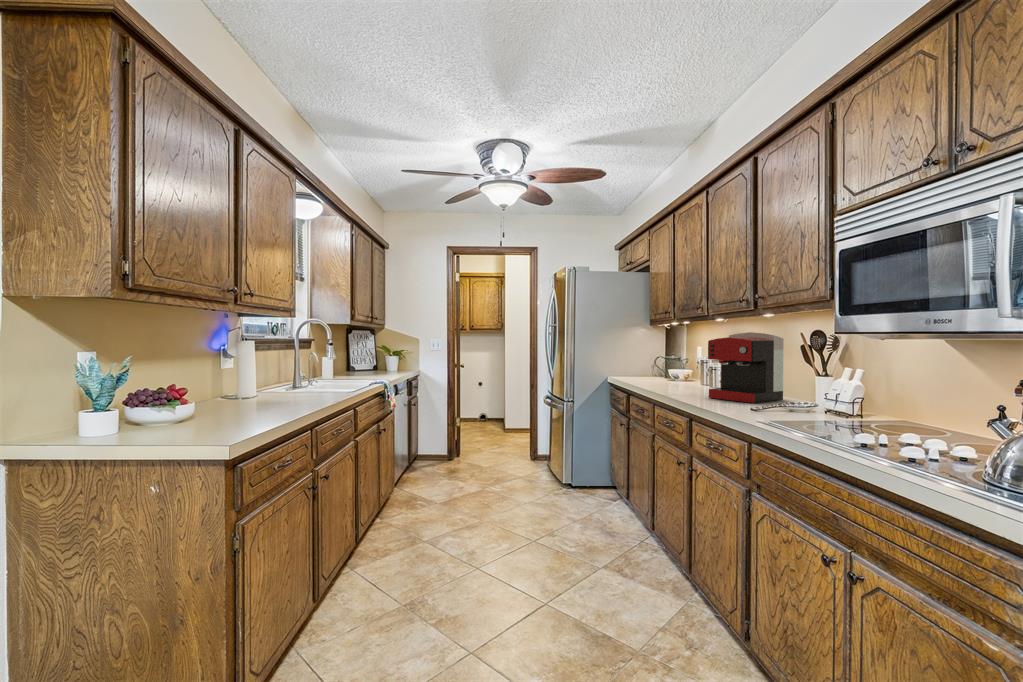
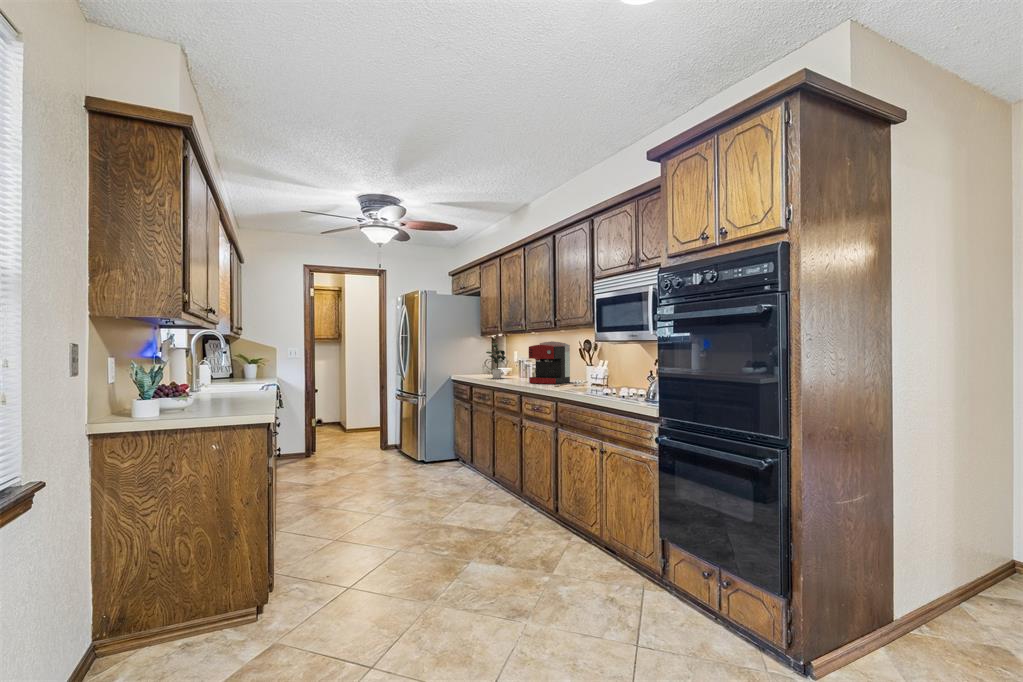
potted plant: none [645,334,693,385] -> present [486,343,506,379]

